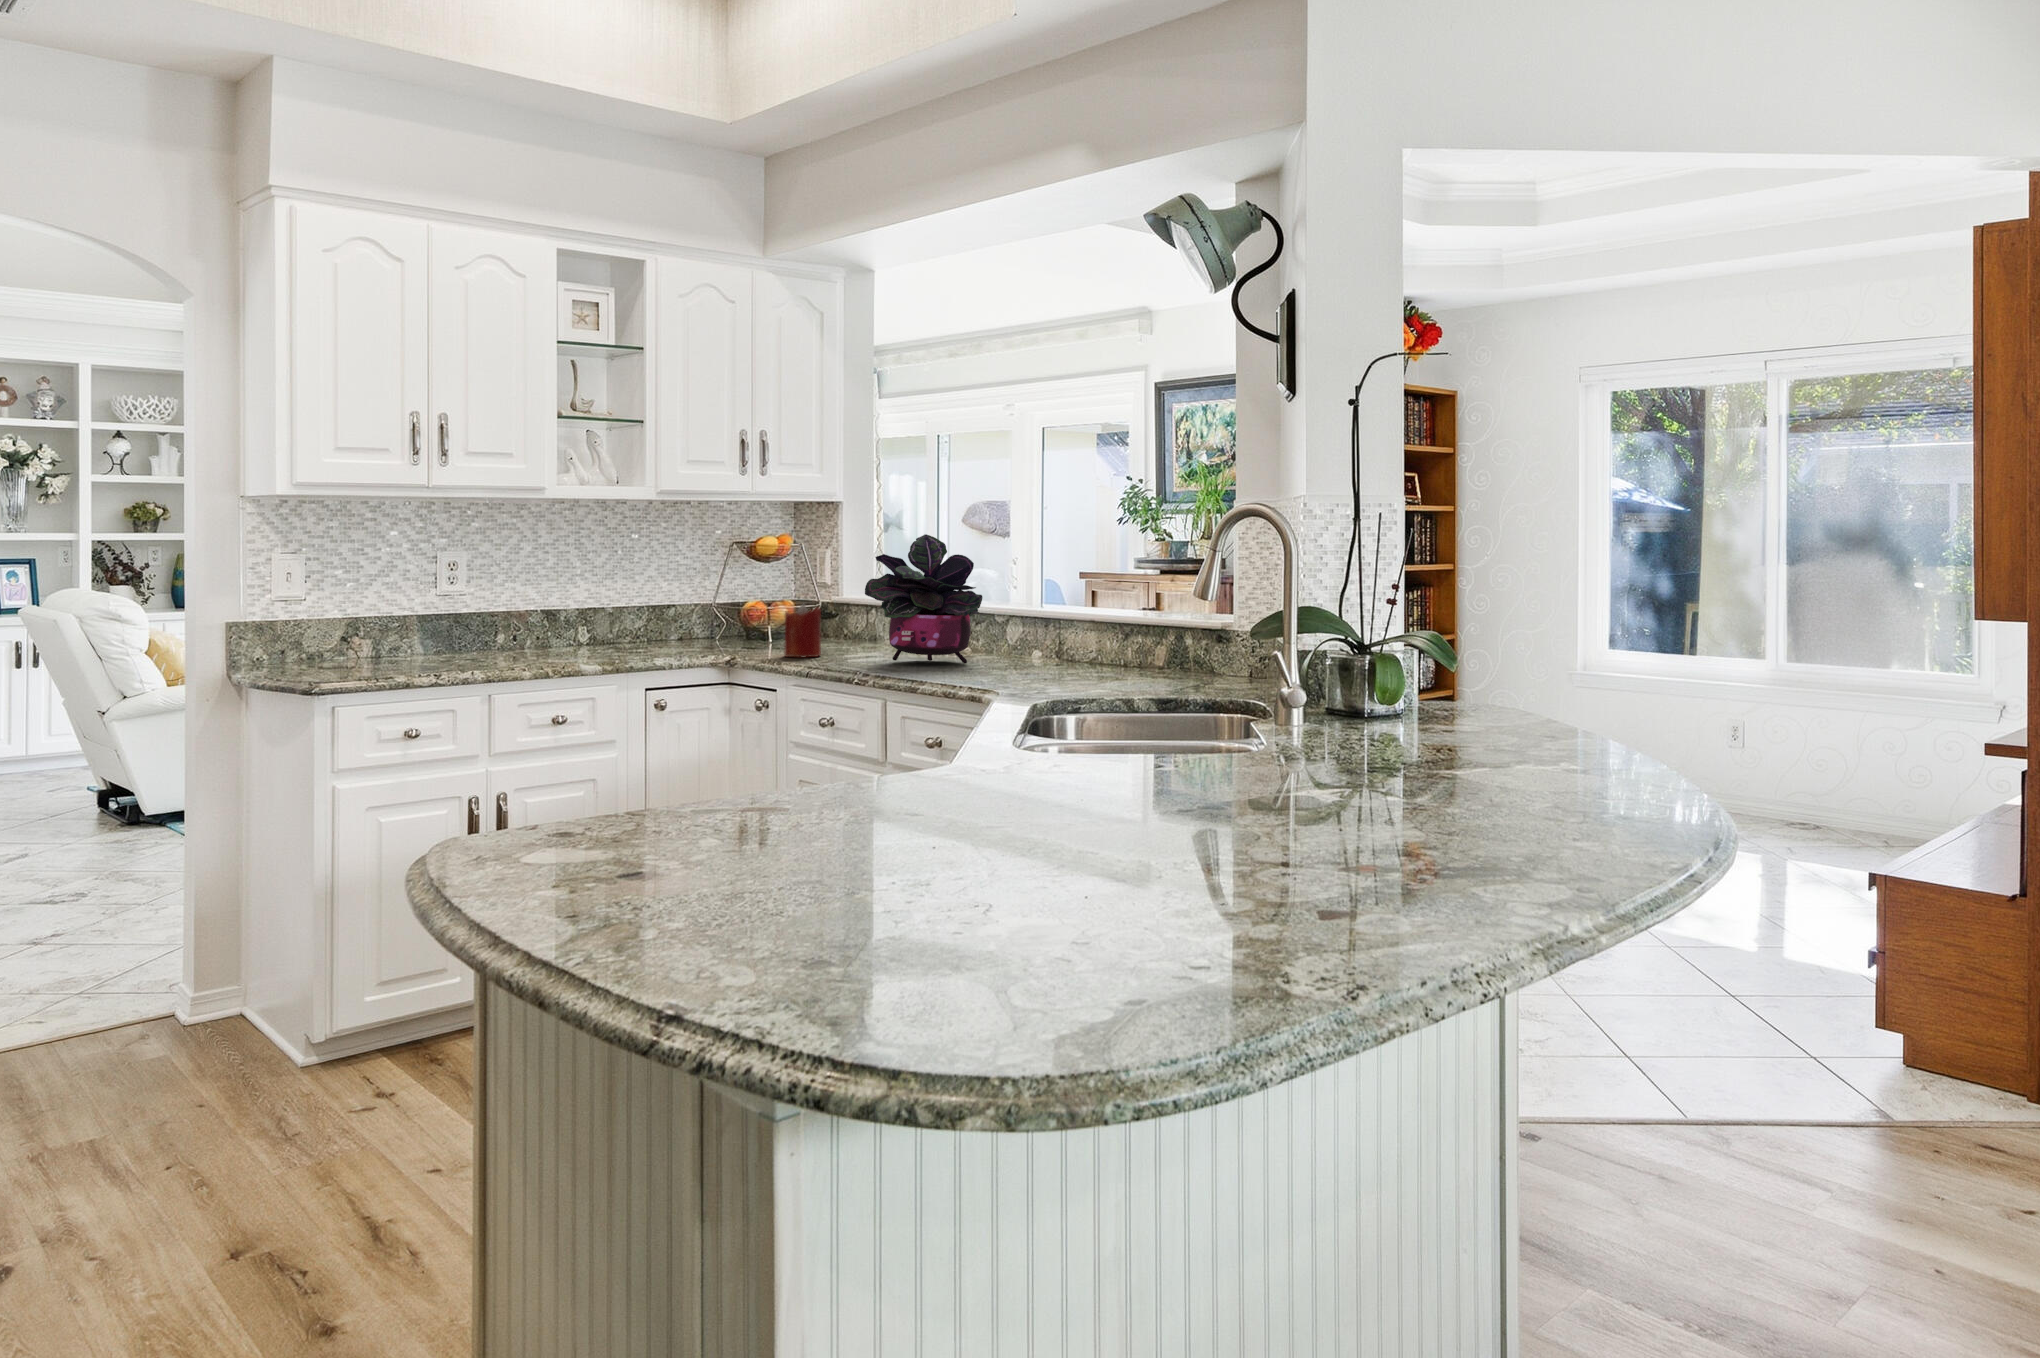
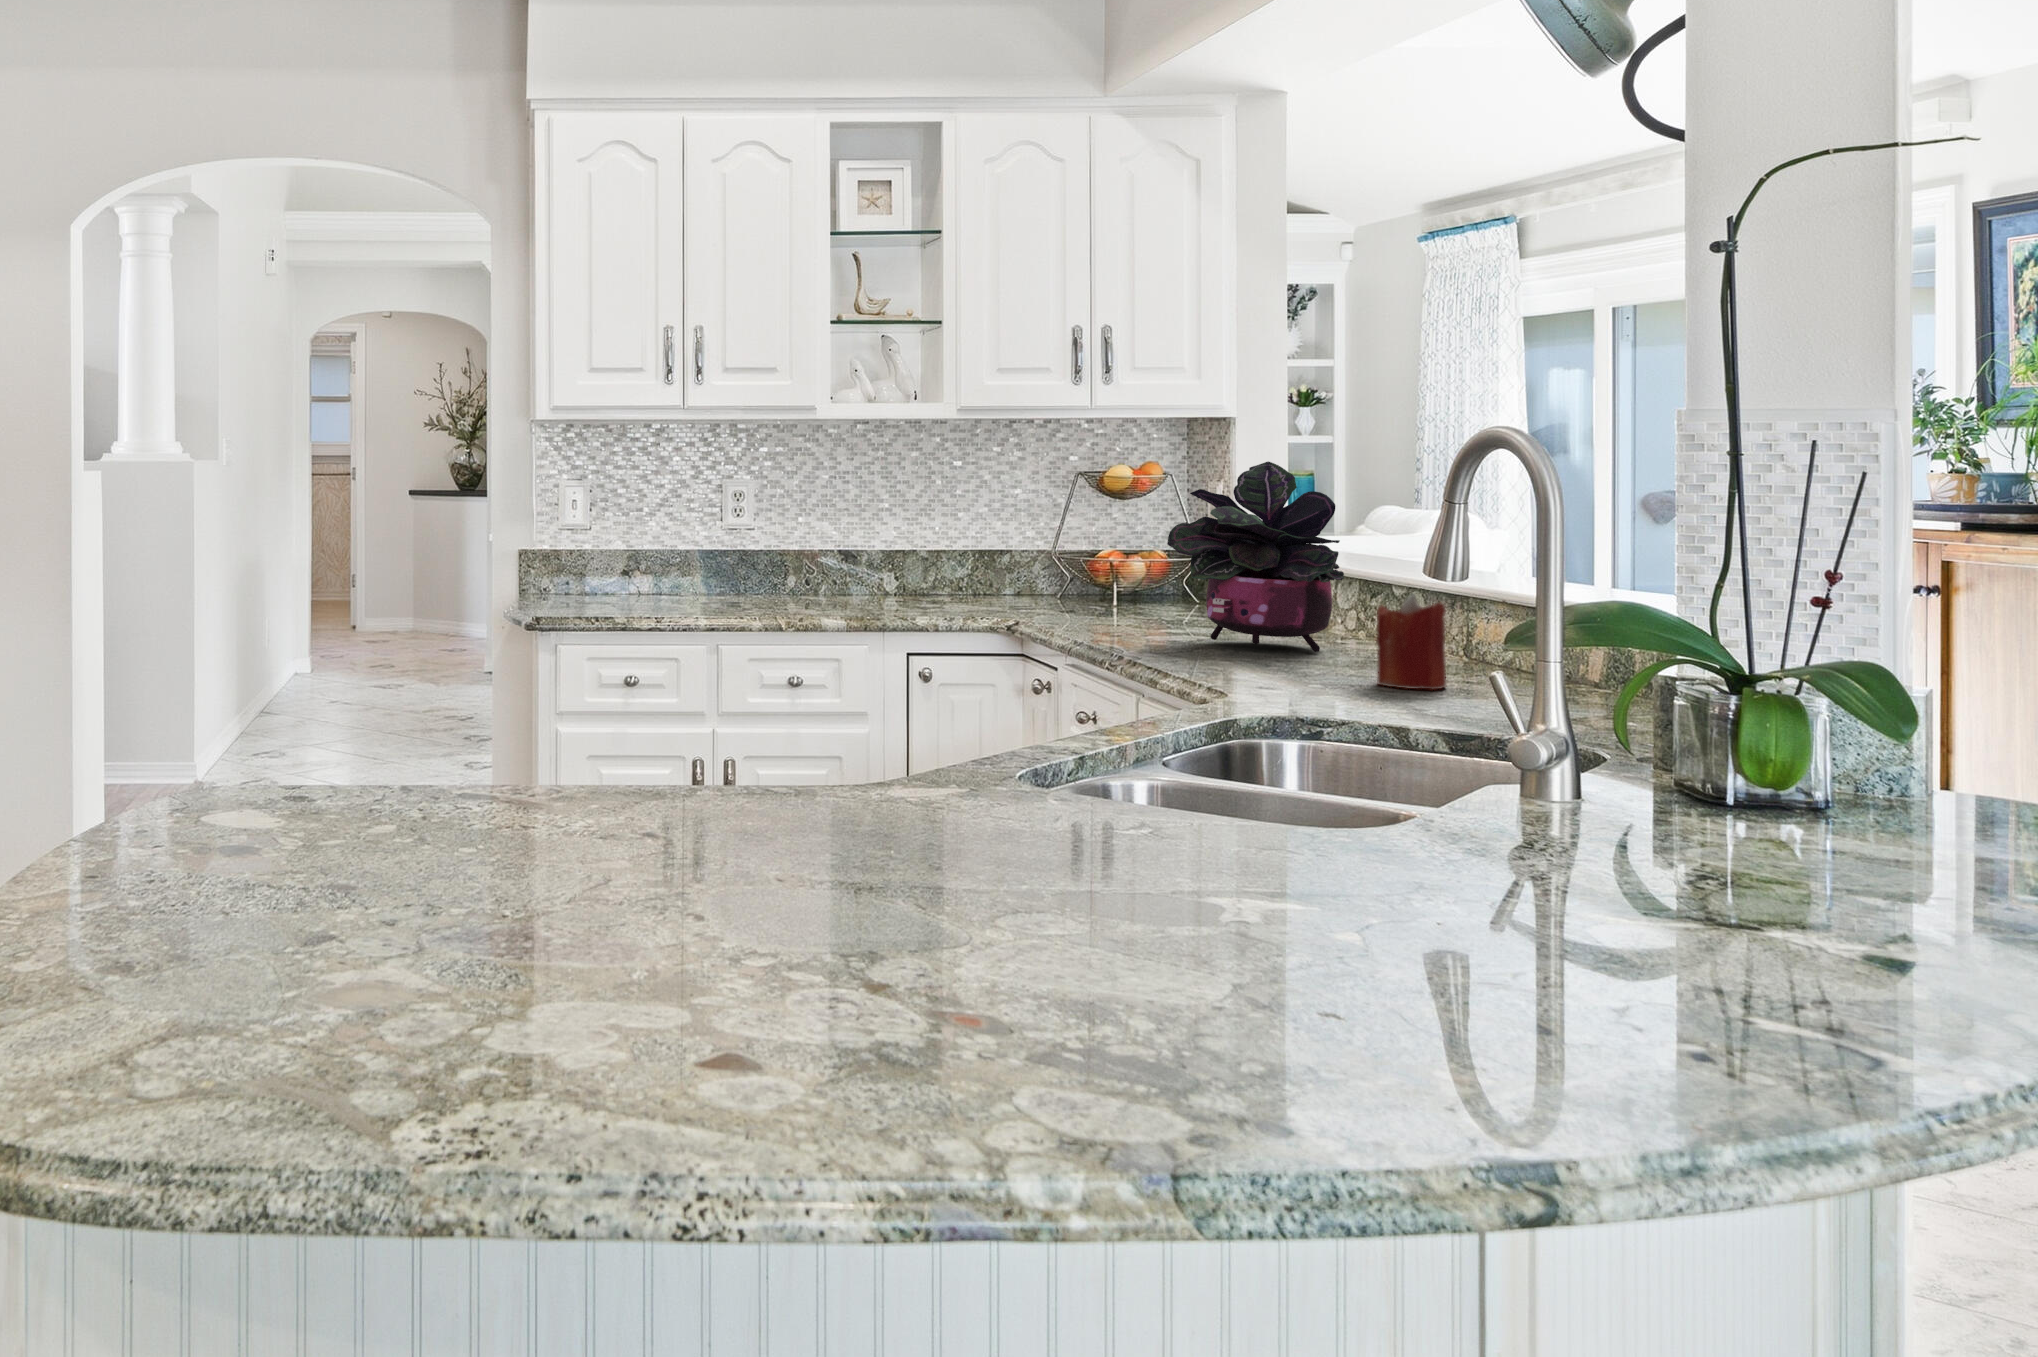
candle: present [784,604,821,657] -> present [1376,594,1446,690]

